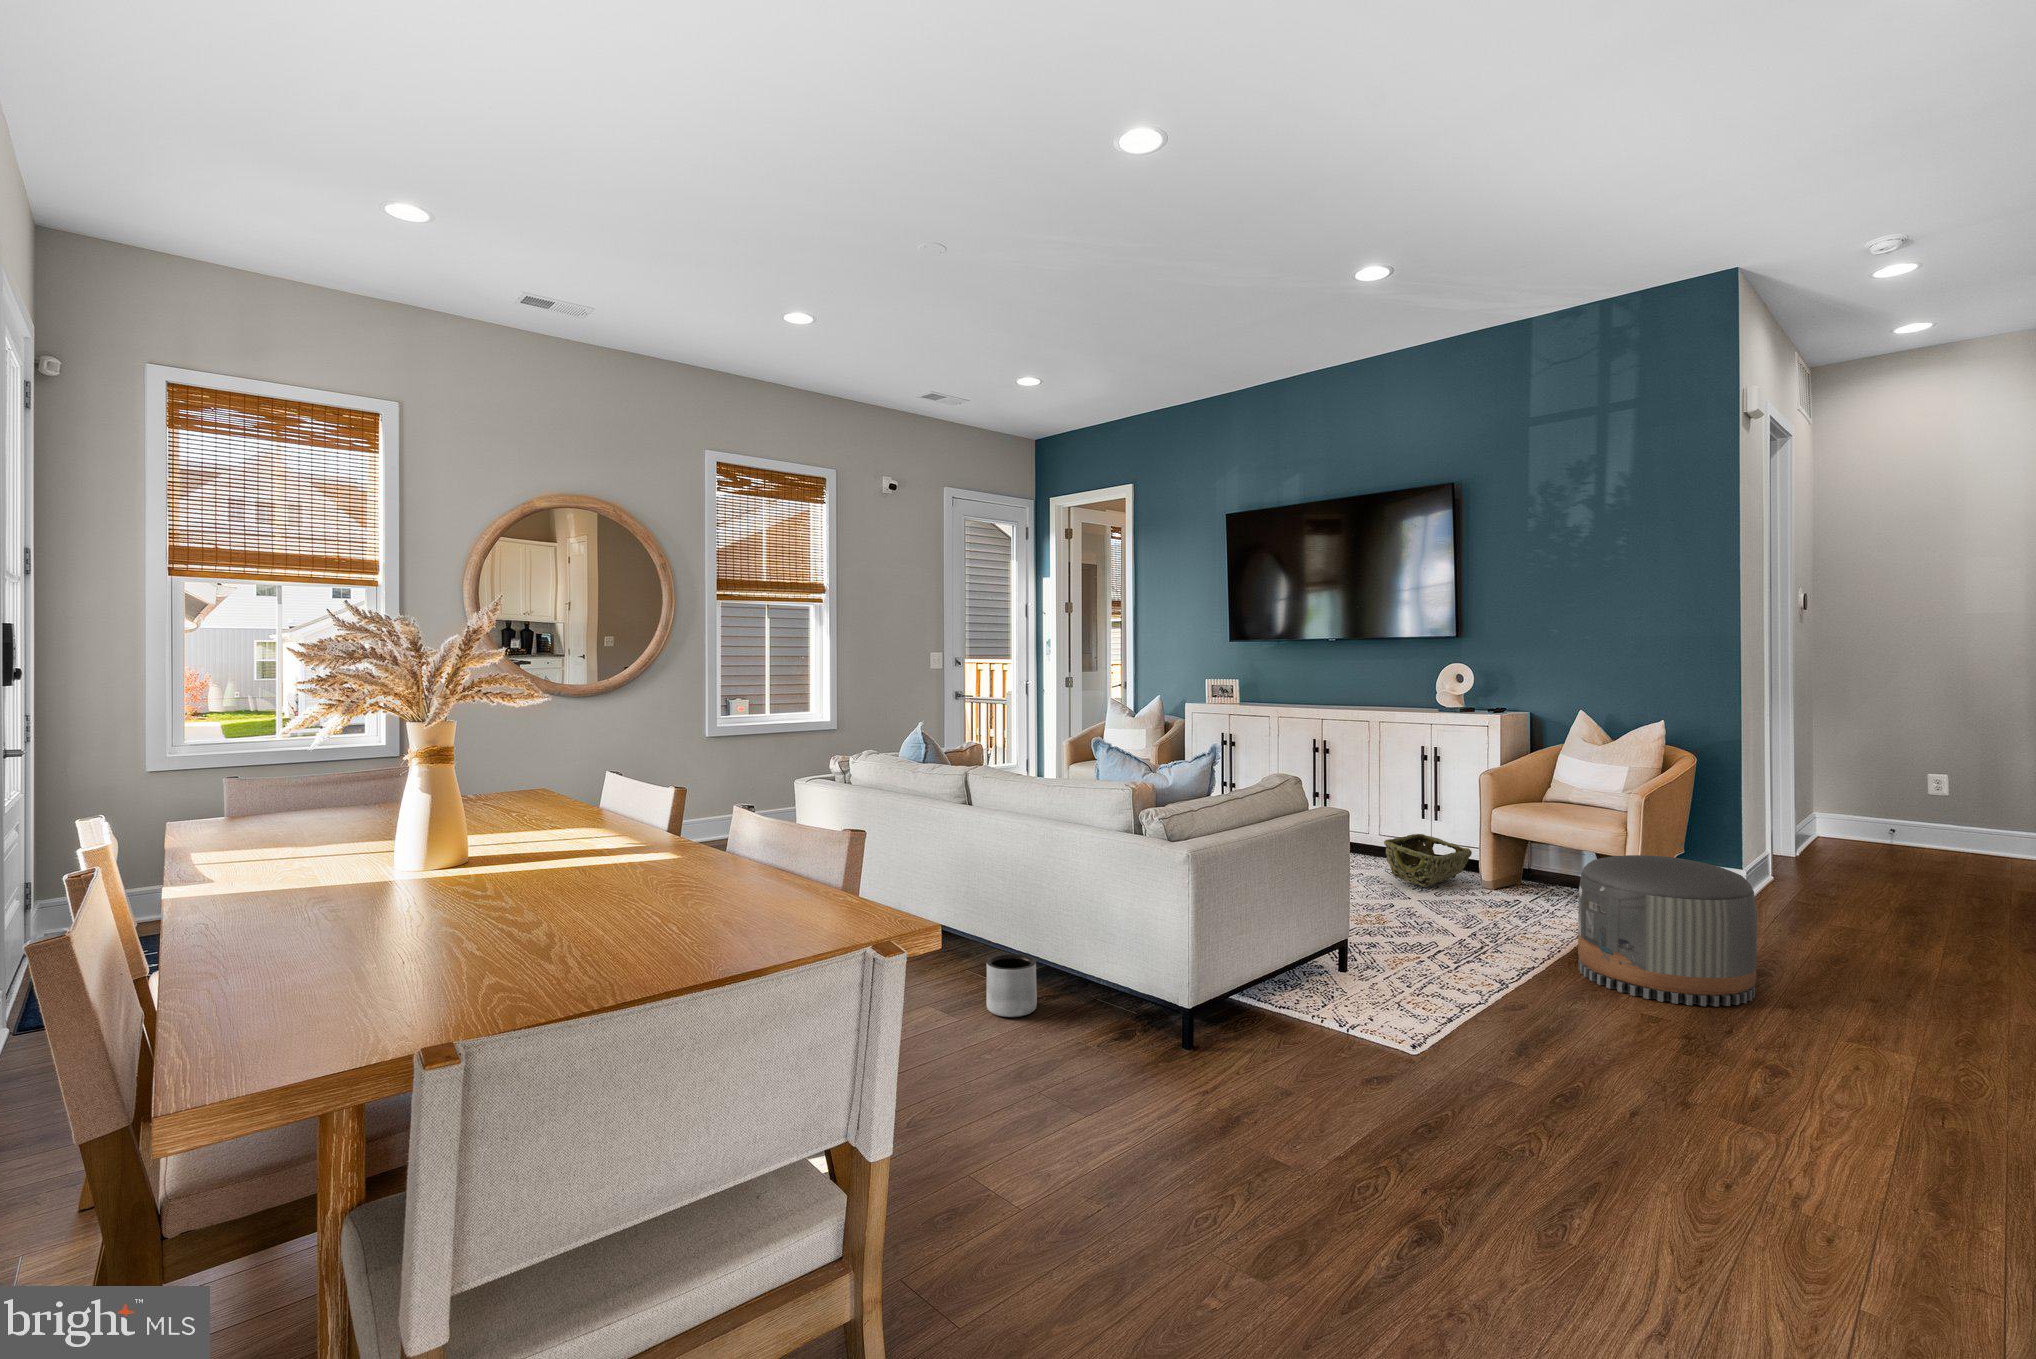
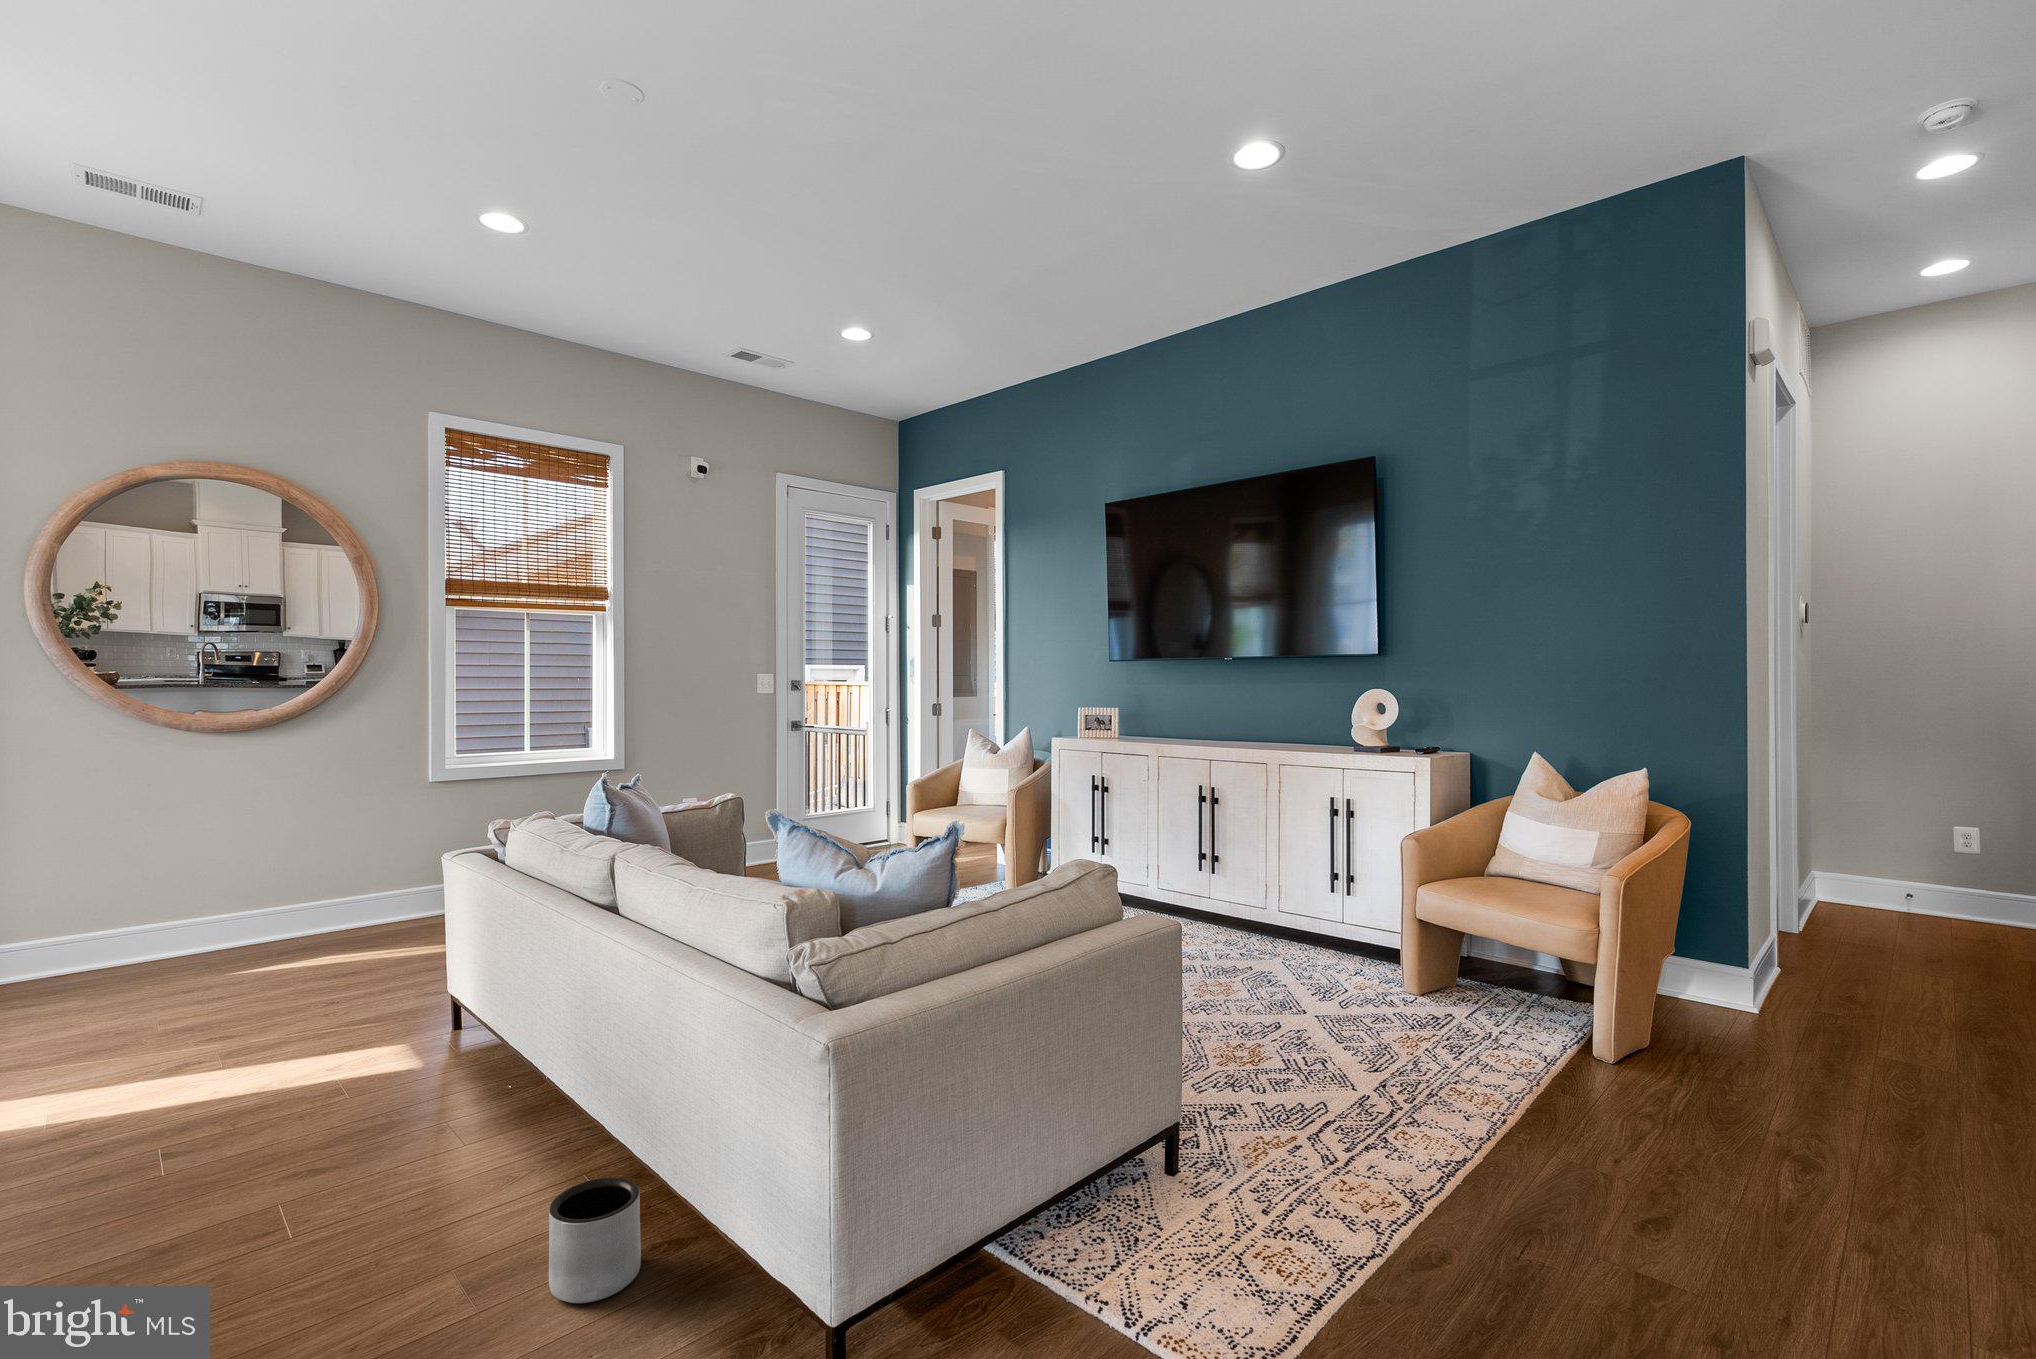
woven basket: present [1384,834,1472,887] -> none [1276,914,1393,993]
pouf: present [1578,855,1757,1006] -> none [1531,985,1808,1257]

